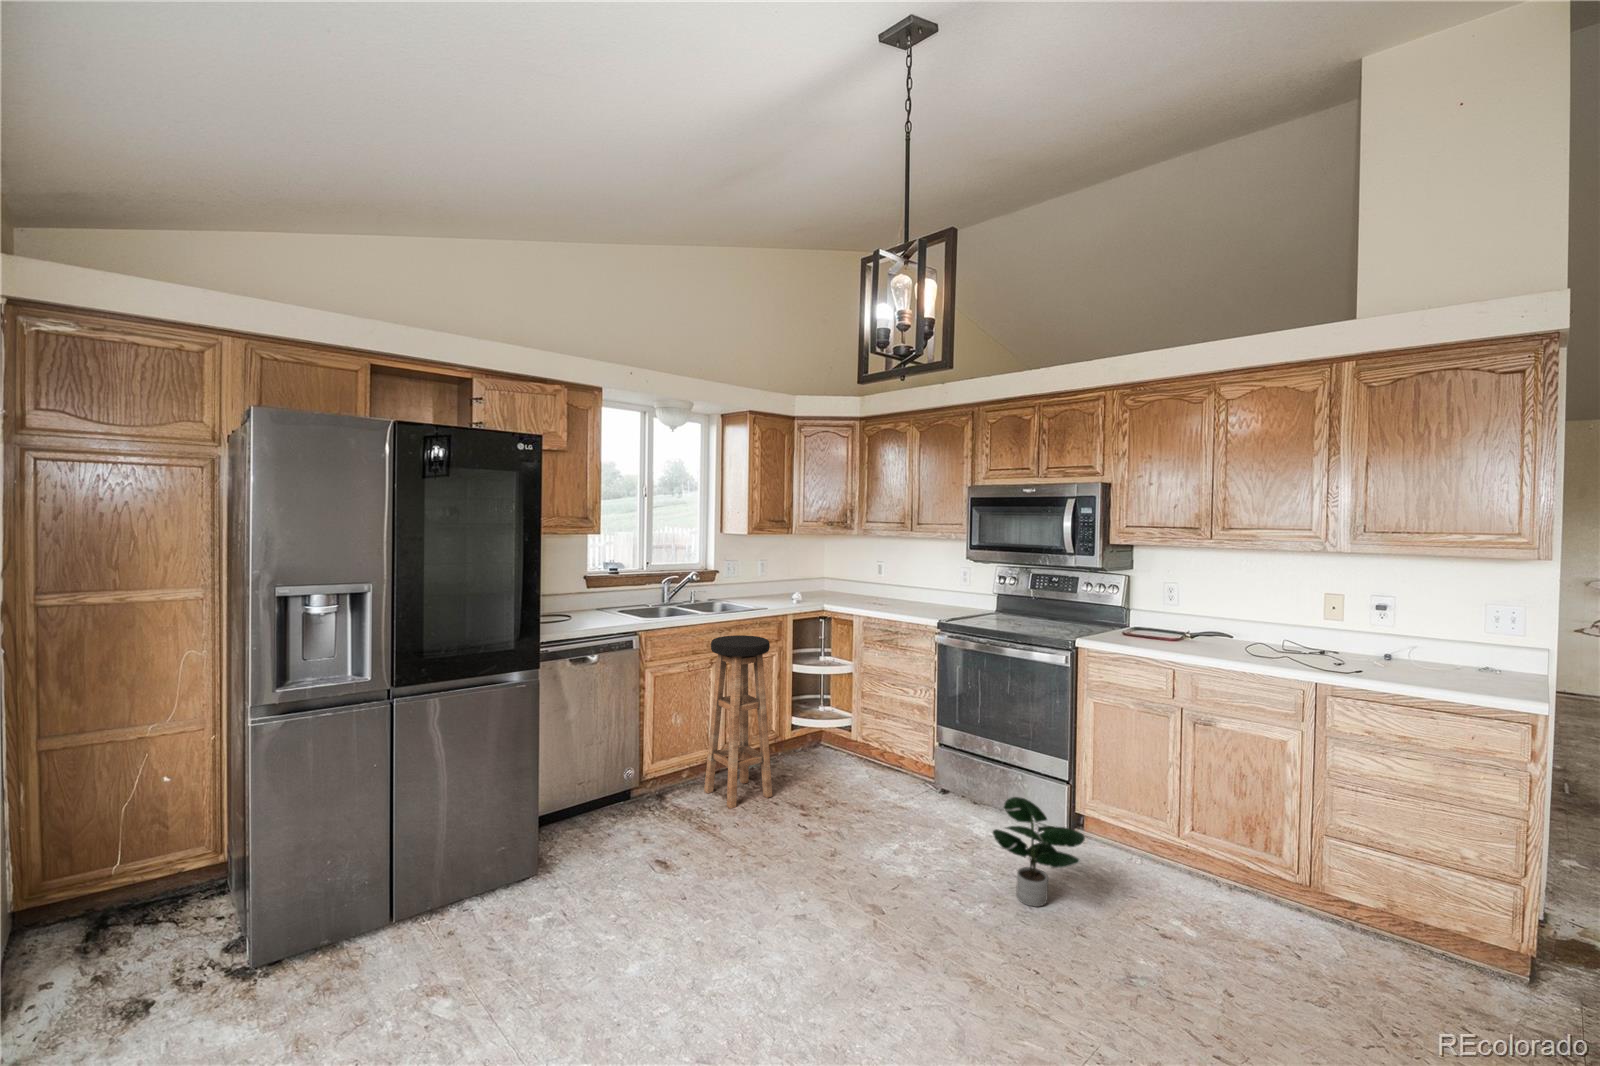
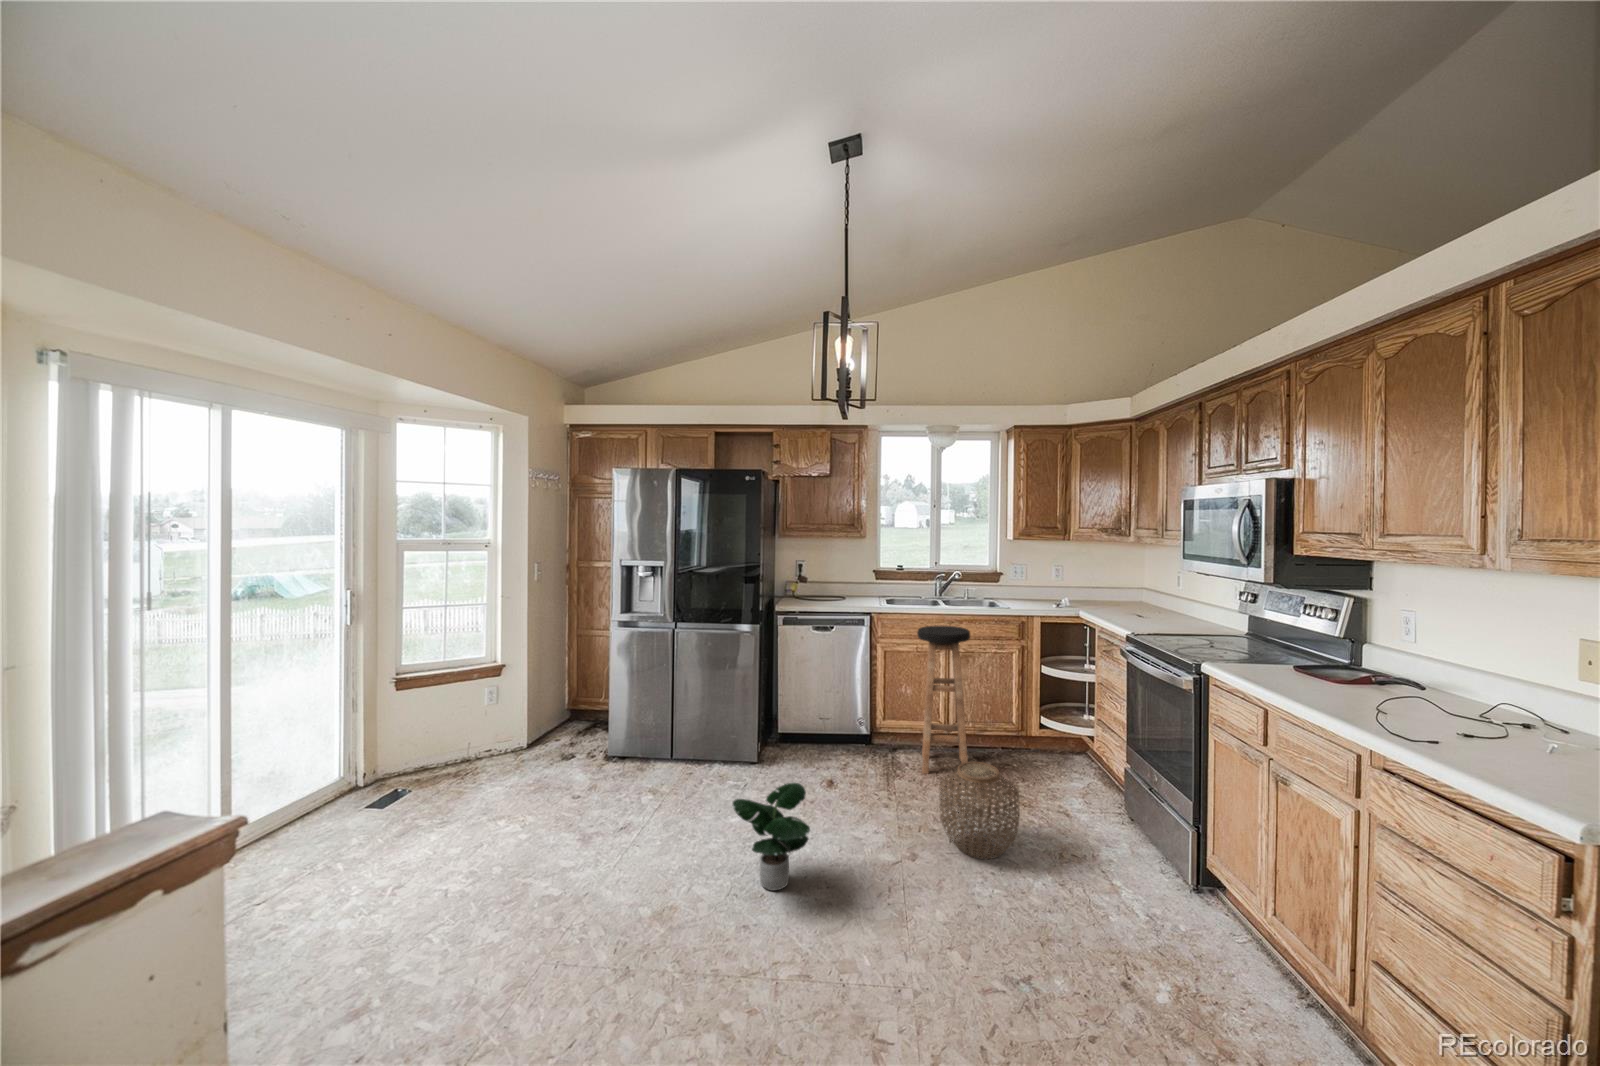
woven basket: none [831,768,910,864] -> present [939,762,1019,859]
potted plant: present [993,797,1085,907] -> present [733,783,810,890]

